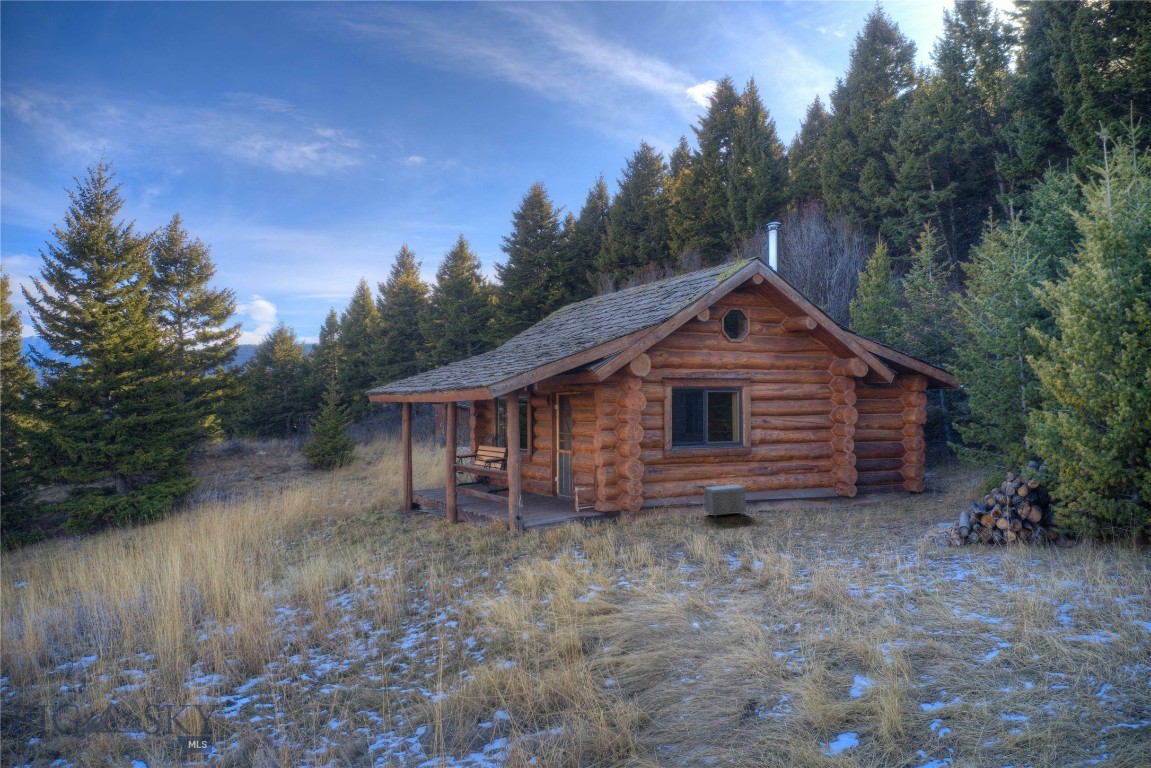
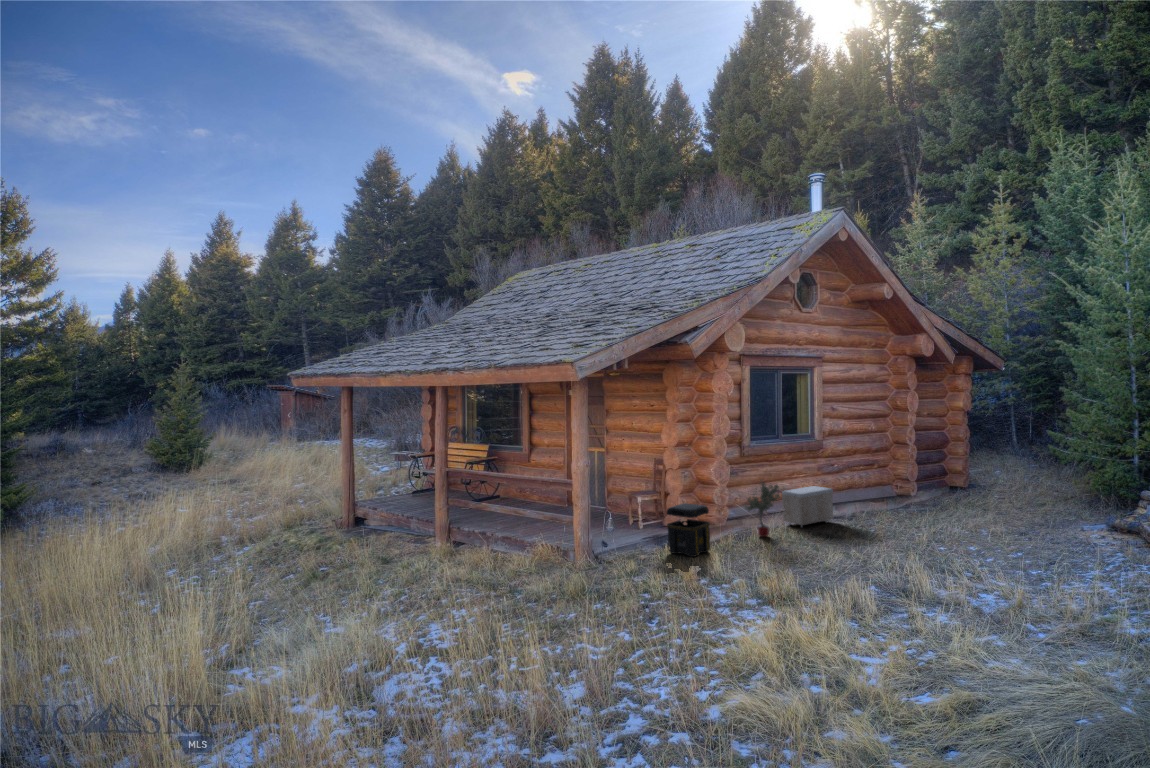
potted tree: none [657,476,691,522] -> present [745,480,780,537]
toolbox: none [587,492,619,532] -> present [667,503,710,557]

